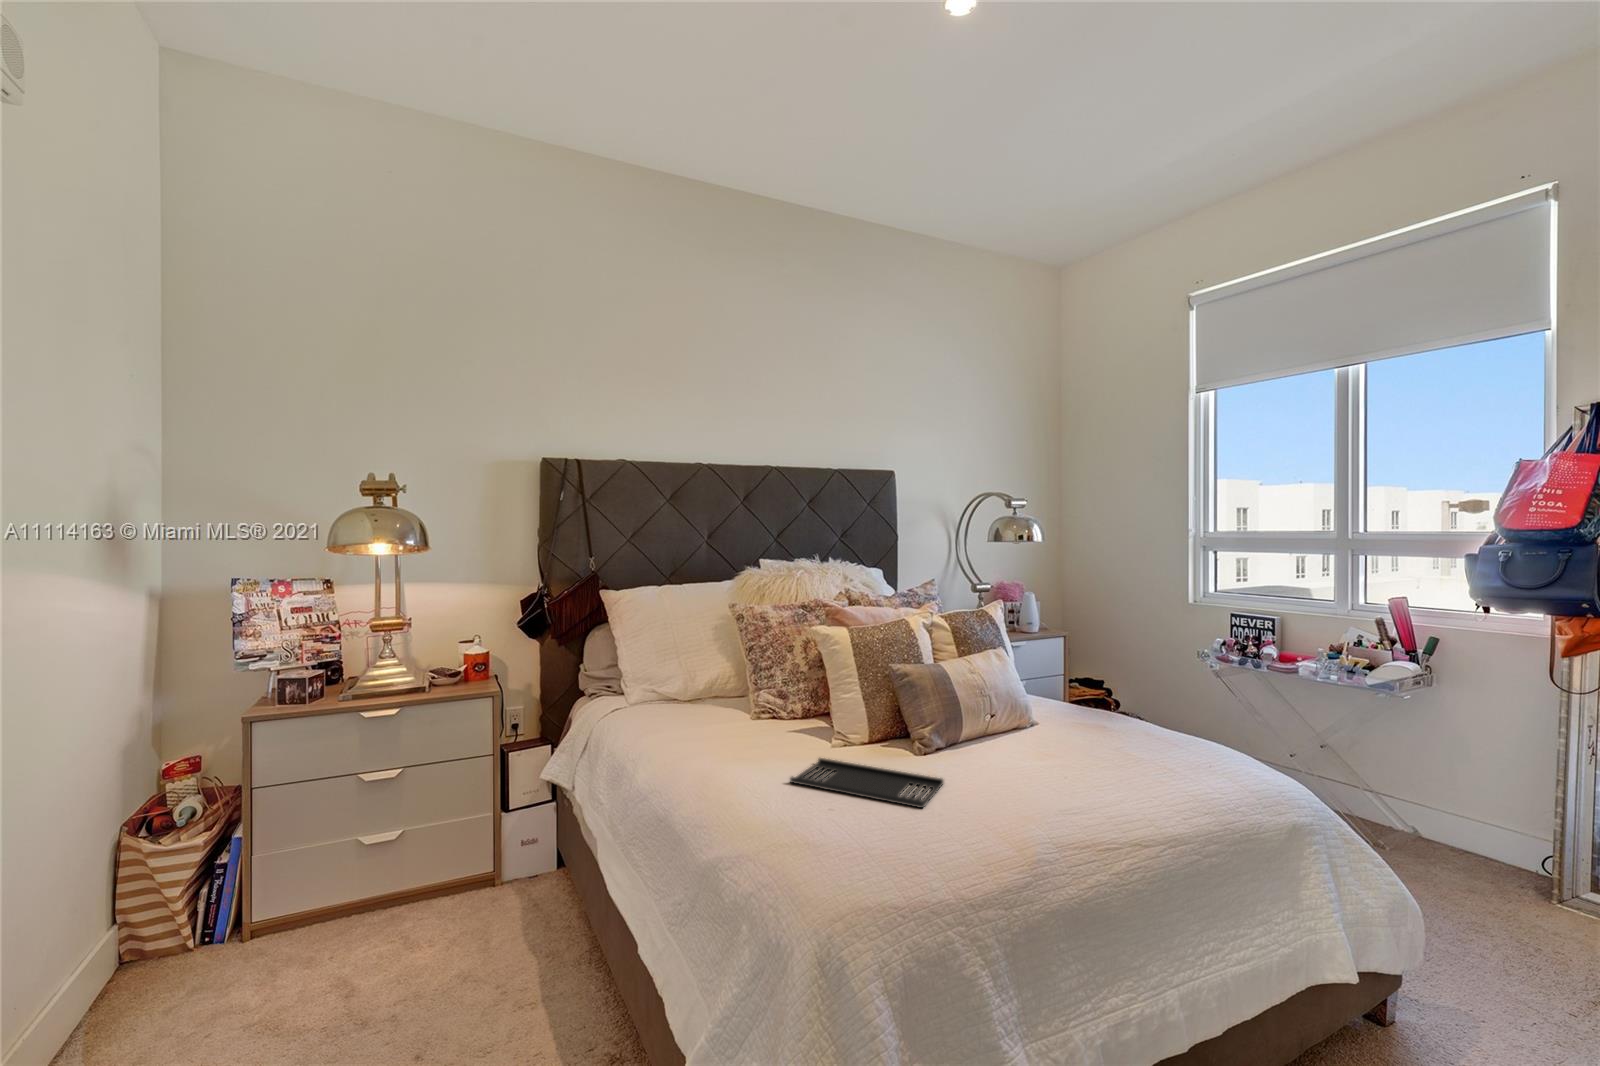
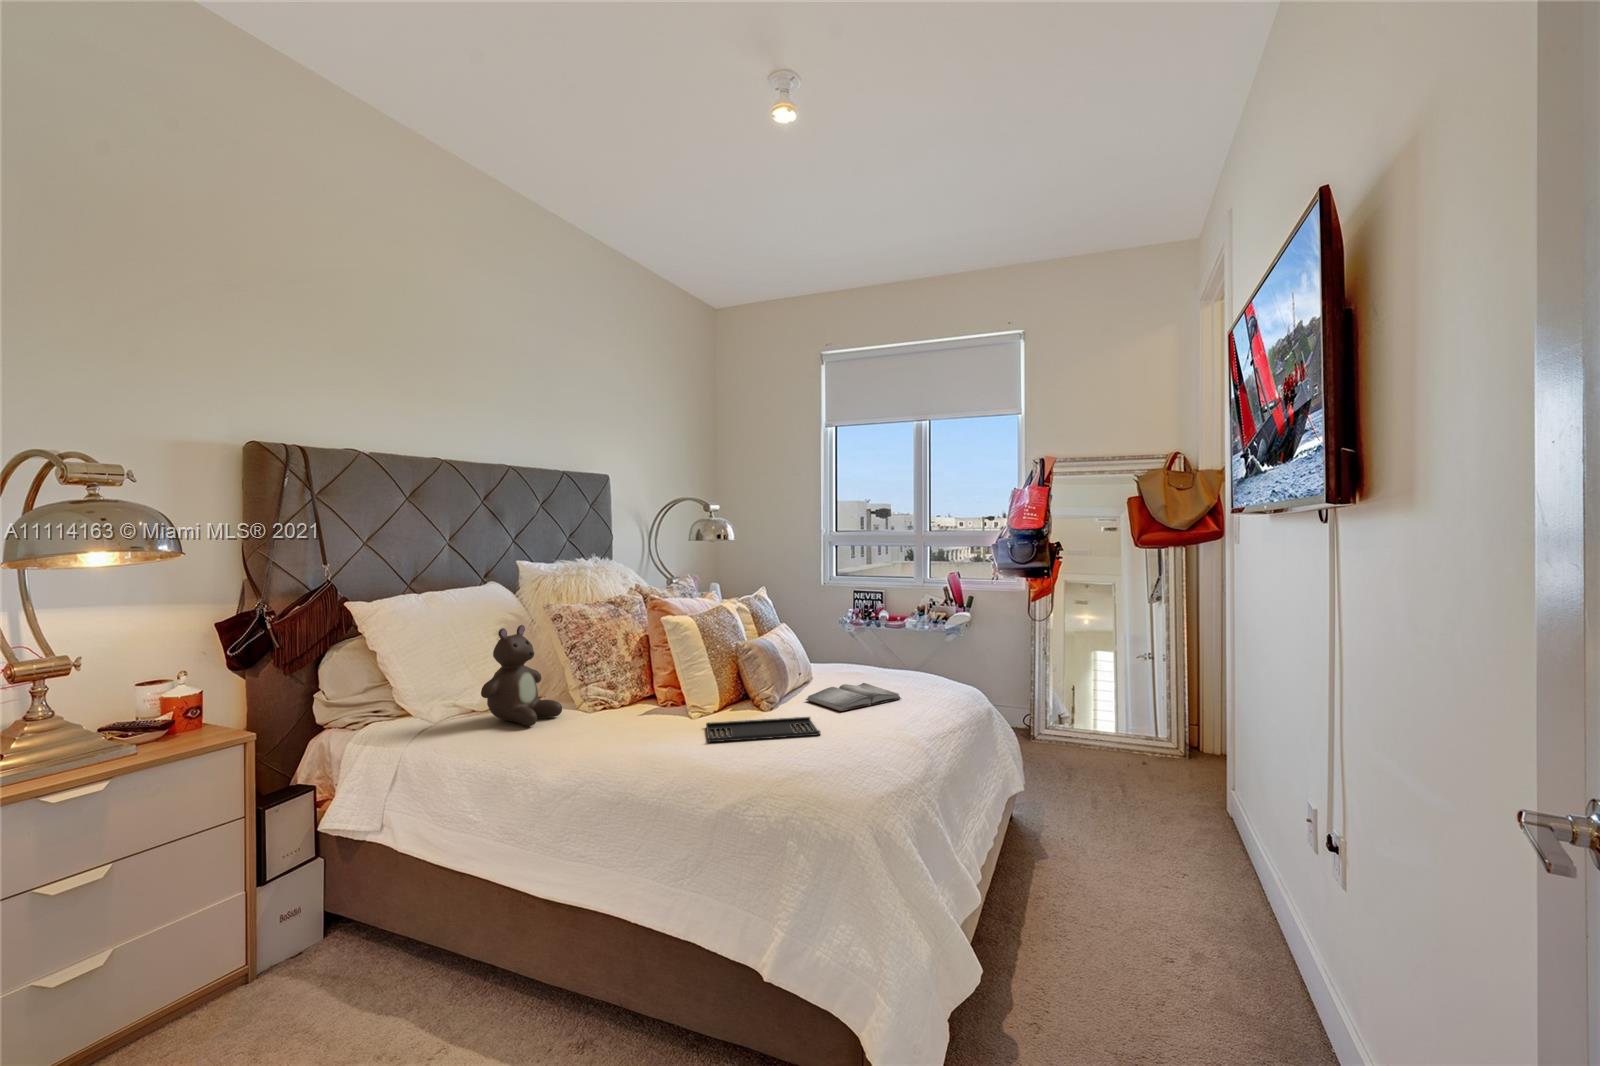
teddy bear: none [648,621,723,723] -> present [481,625,562,726]
hardback book: none [981,743,1120,782] -> present [806,683,901,711]

